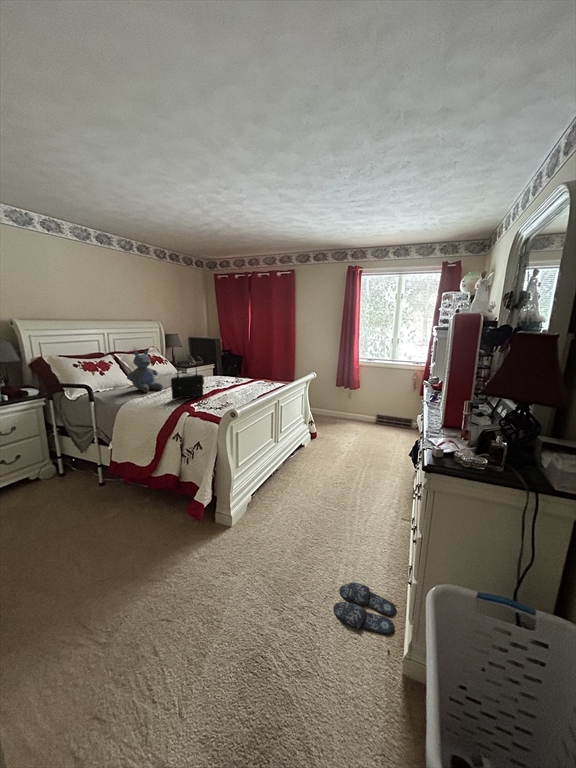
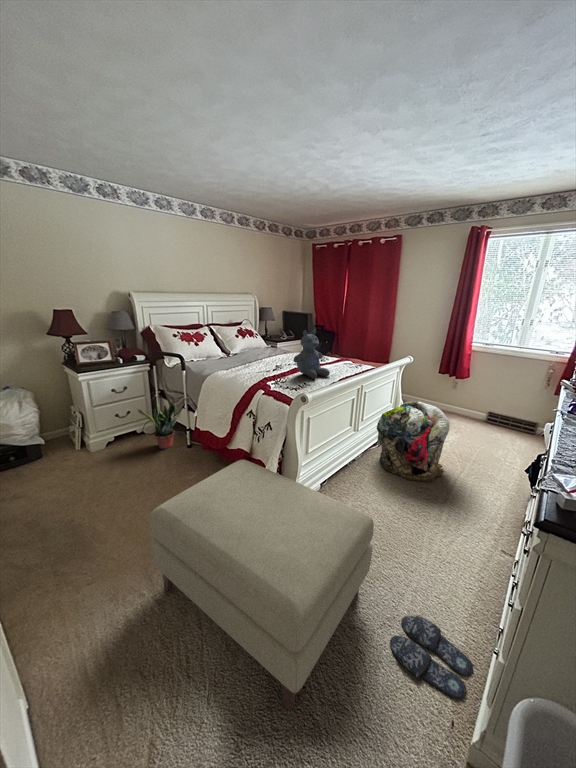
stuffed bear: present [127,351,163,392] -> present [293,330,330,379]
handbag: present [171,361,204,400] -> none [251,337,284,376]
laundry basket: none [293,410,351,478] -> present [377,401,450,482]
potted plant: none [34,432,90,491] -> present [138,398,179,449]
ottoman: none [89,480,310,693] -> present [149,460,374,710]

